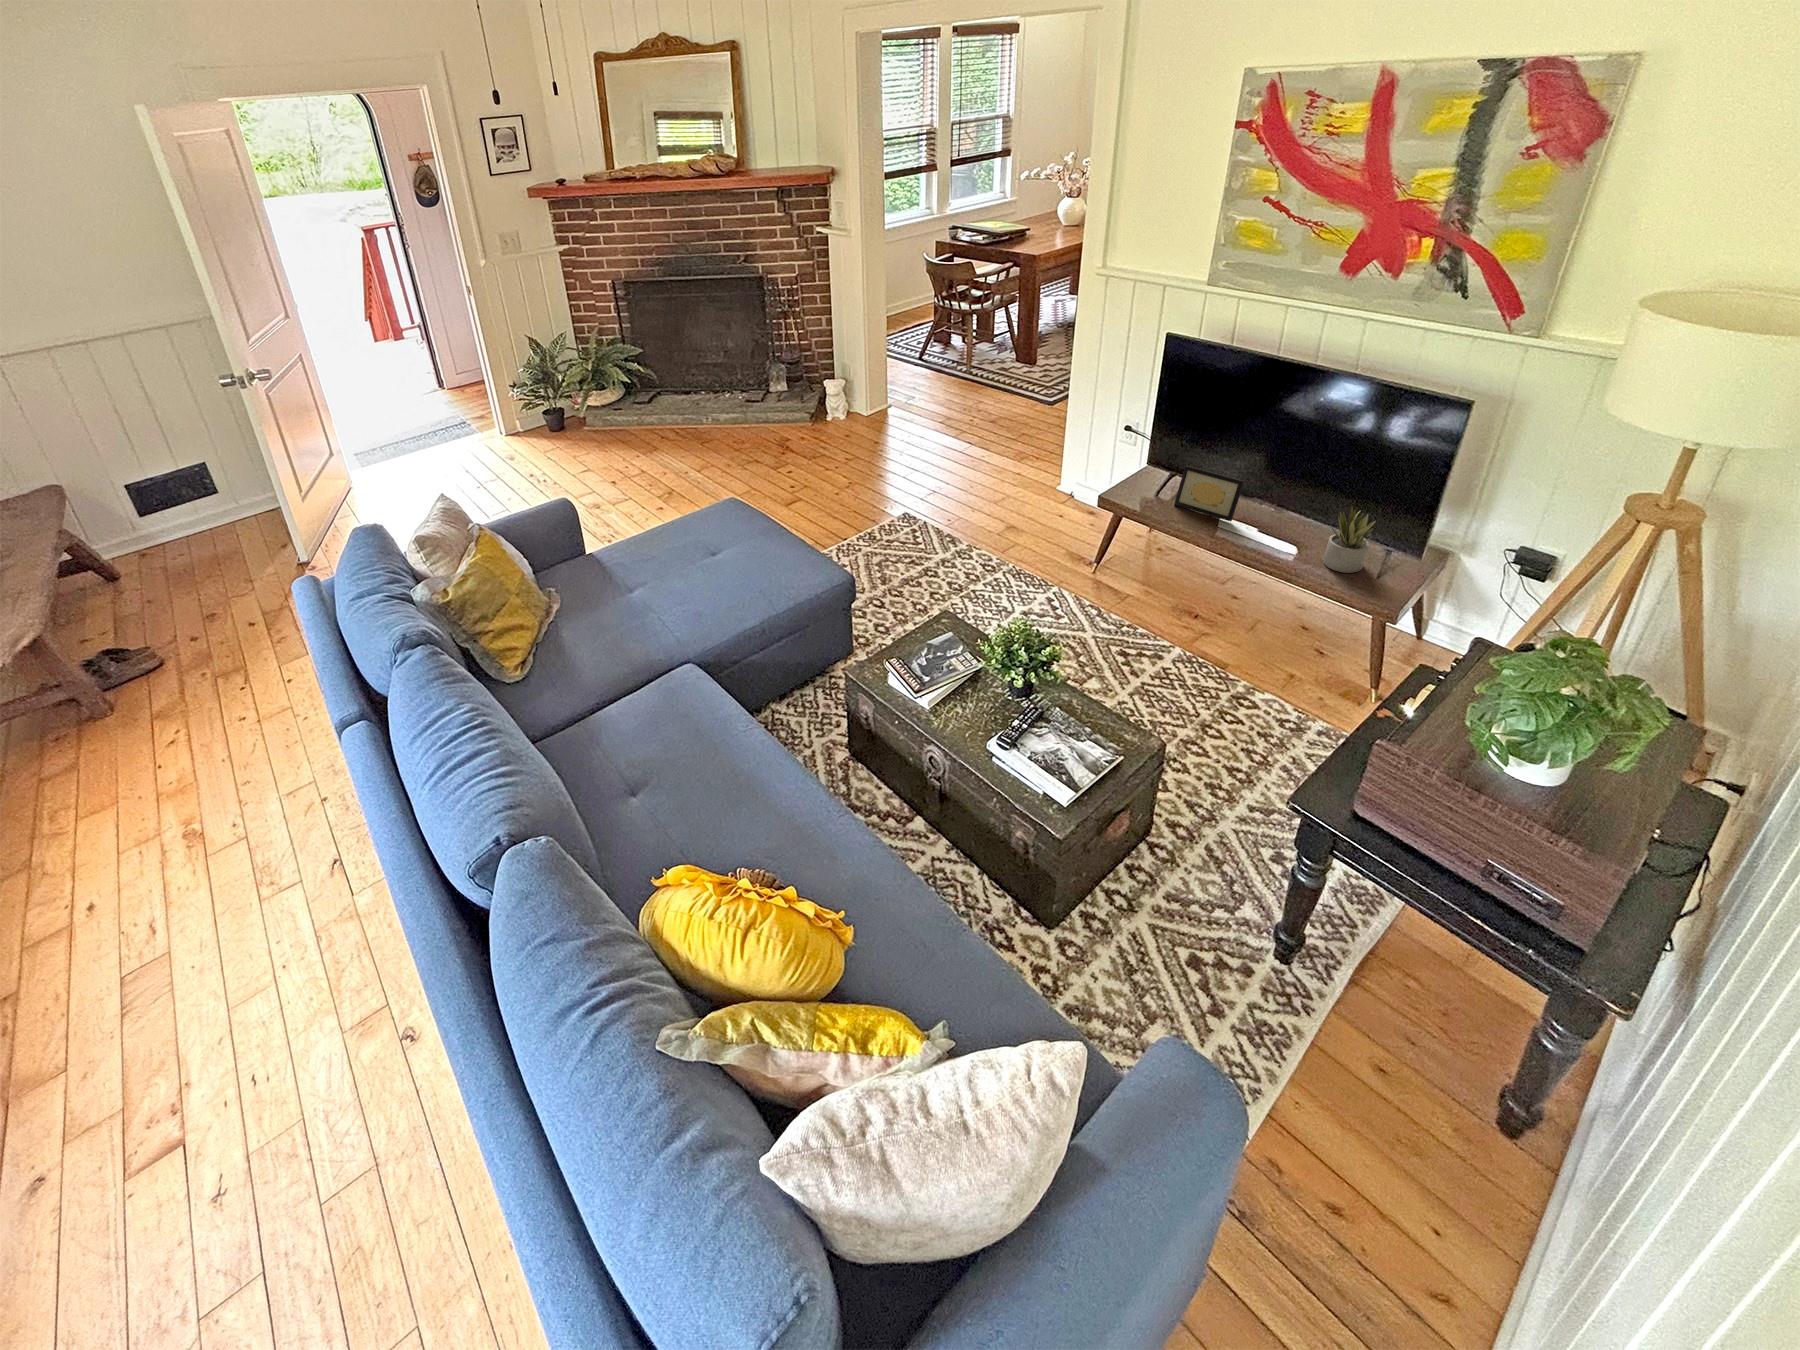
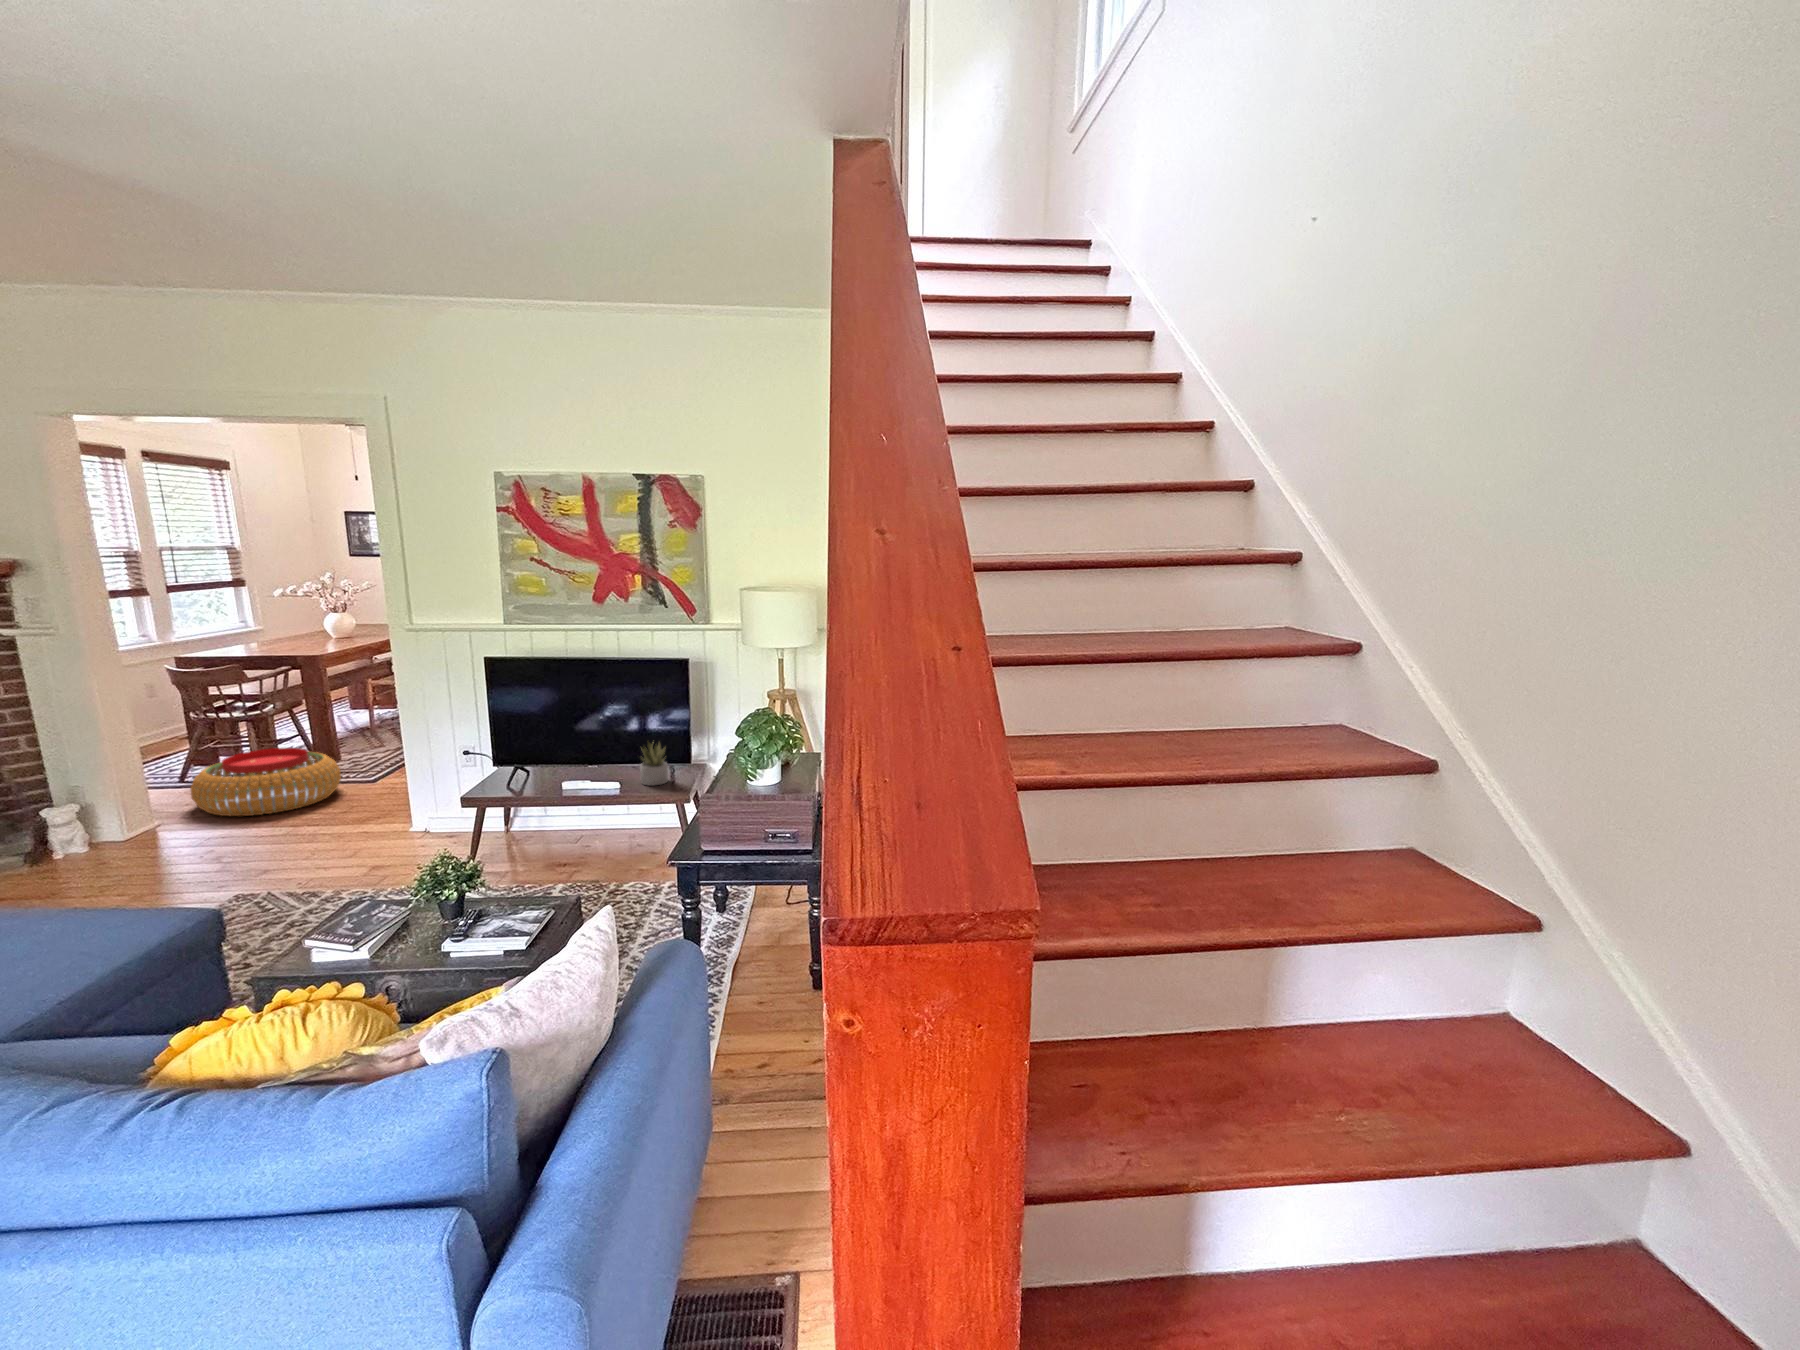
pouf: none [892,379,1019,455] -> present [190,748,341,816]
picture frame: present [1174,465,1244,521] -> none [518,745,569,777]

